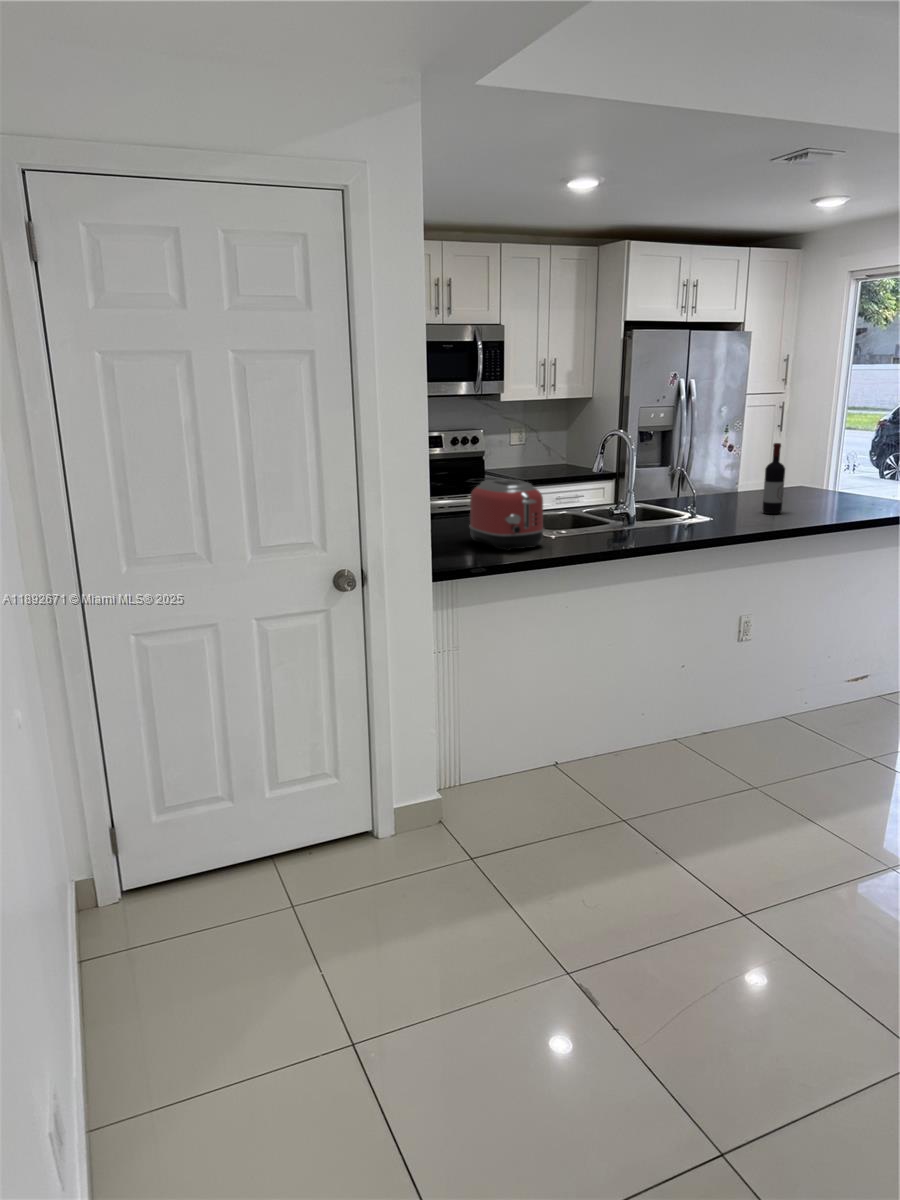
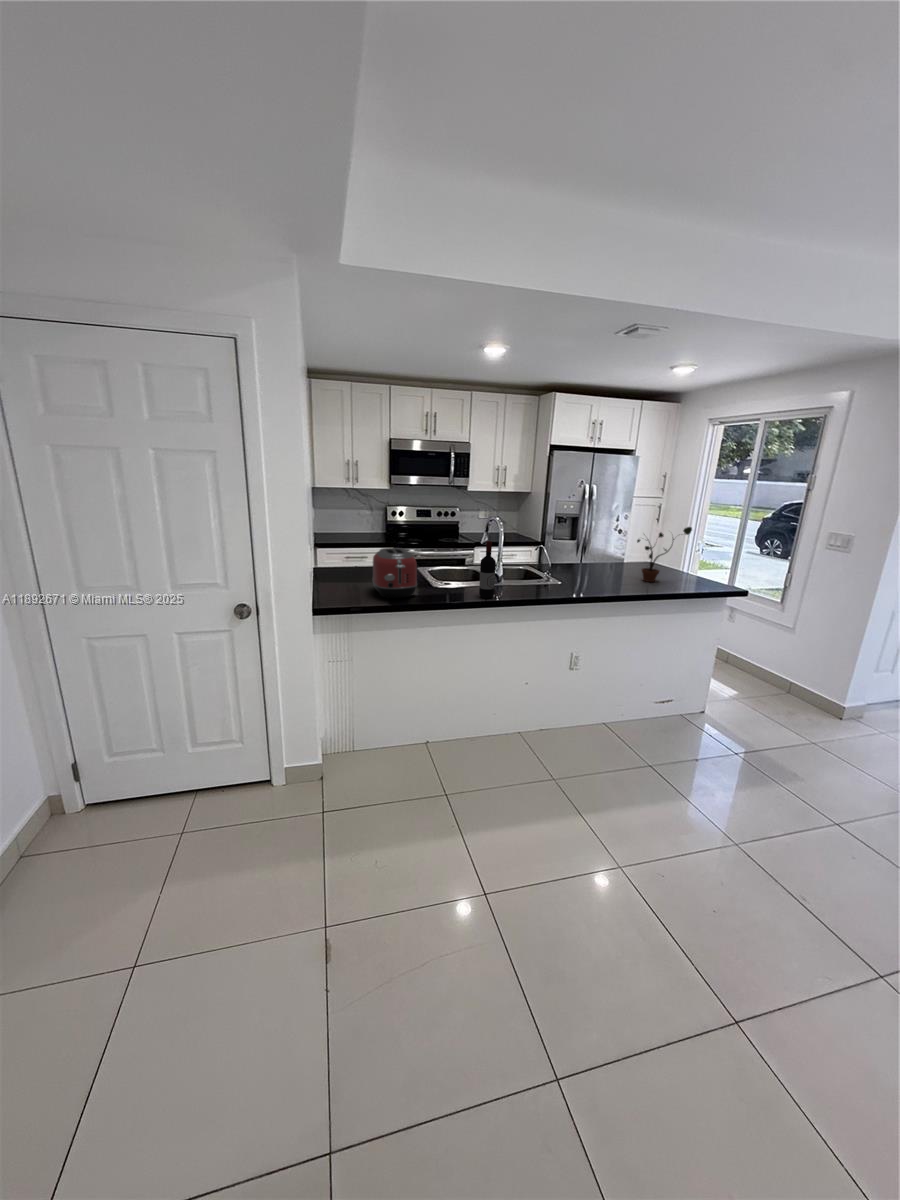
potted plant: none [806,426,879,507] -> present [637,527,692,582]
wine bottle: present [763,443,785,514] -> present [479,541,496,598]

